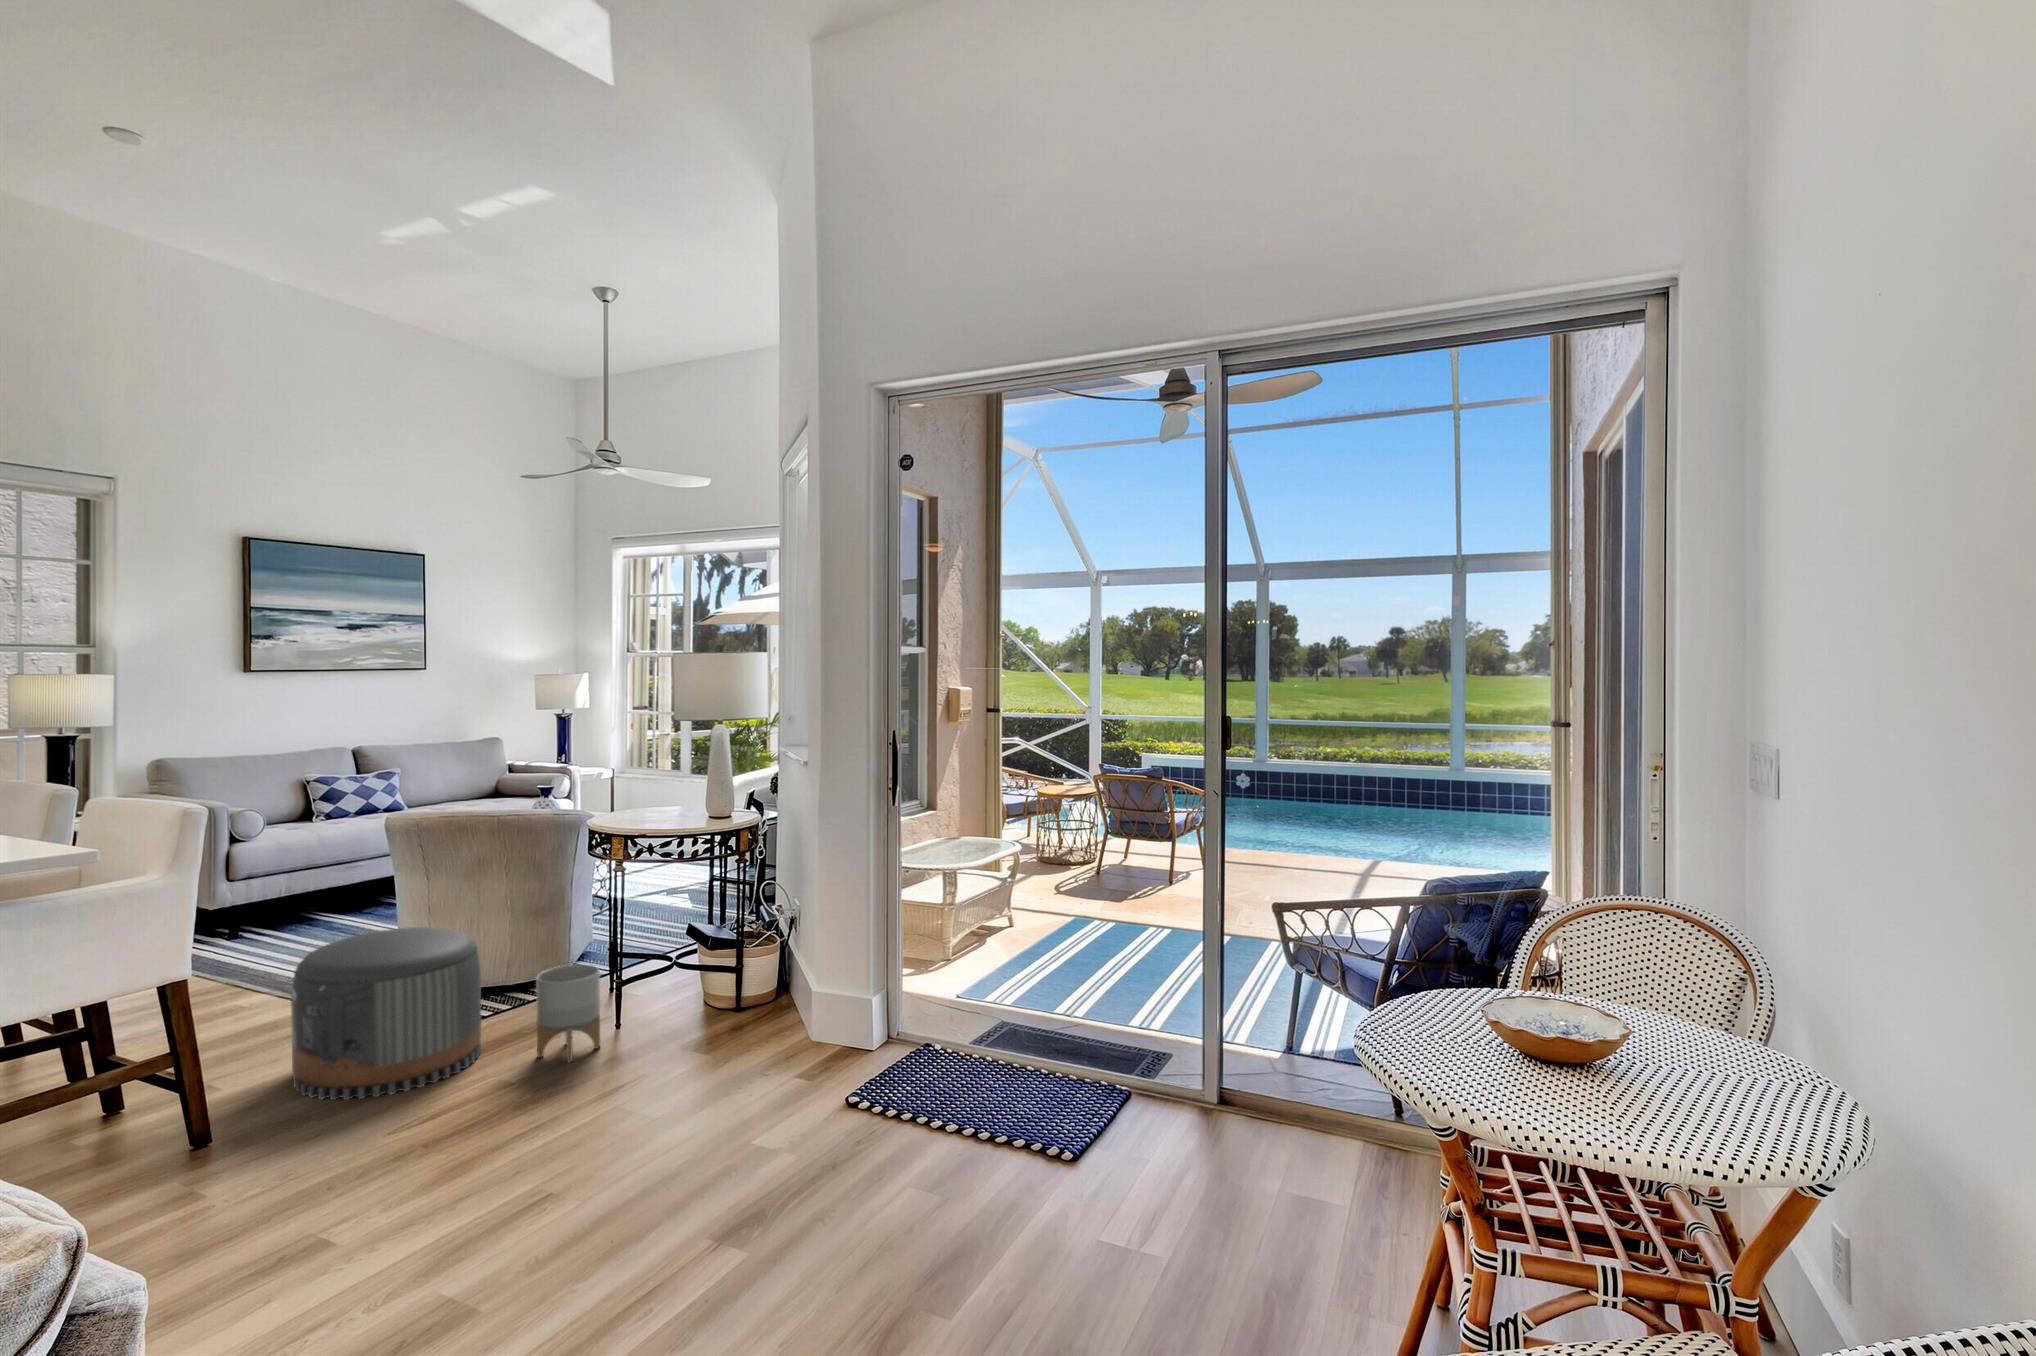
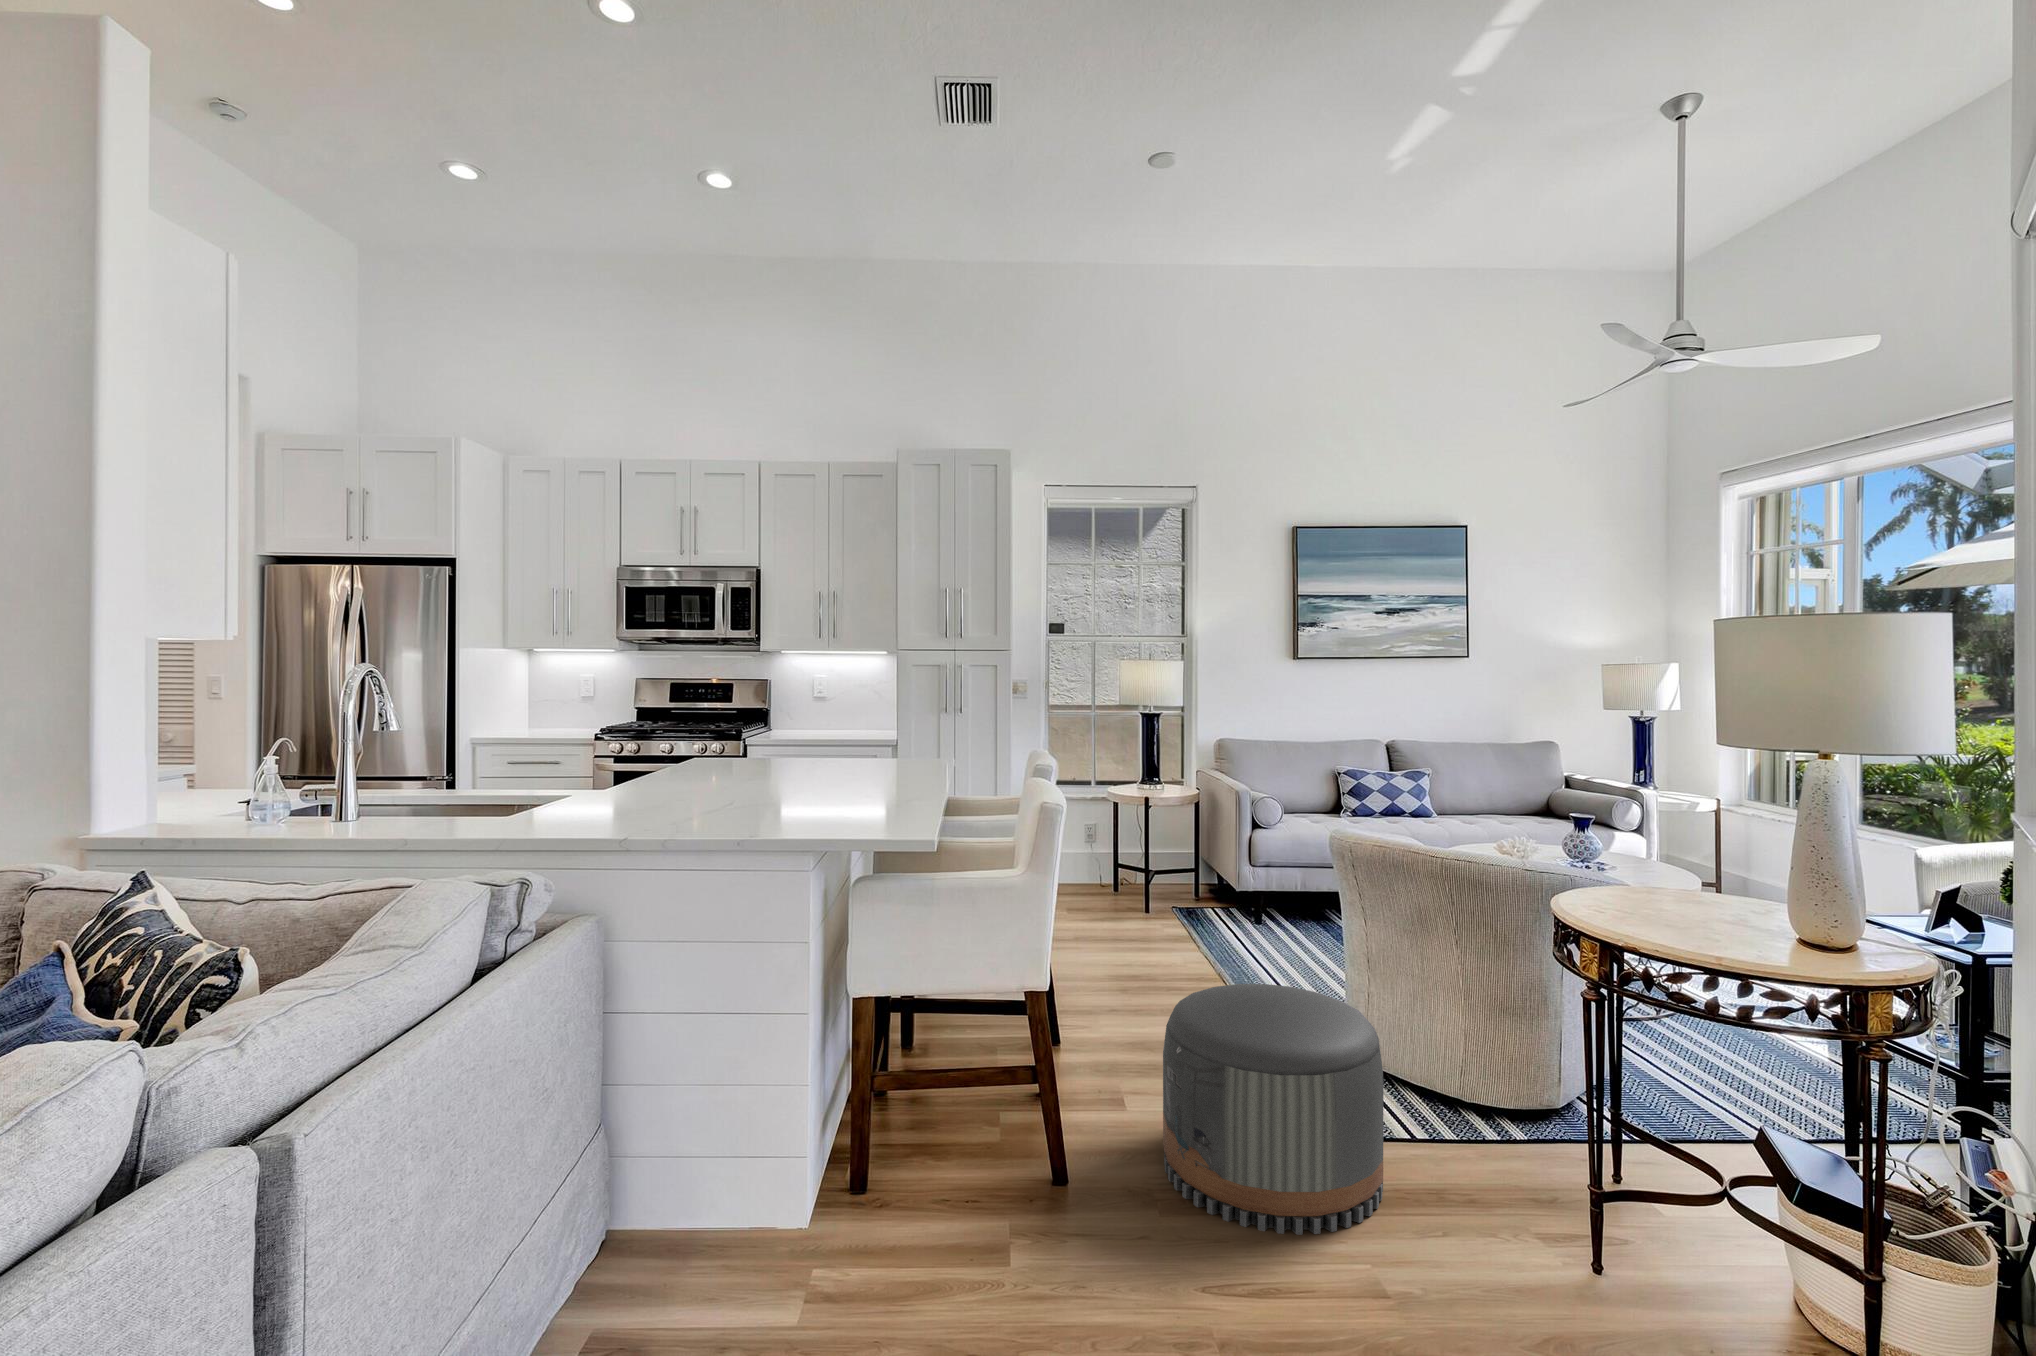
planter: present [536,964,600,1063] -> none [1447,1124,1554,1304]

